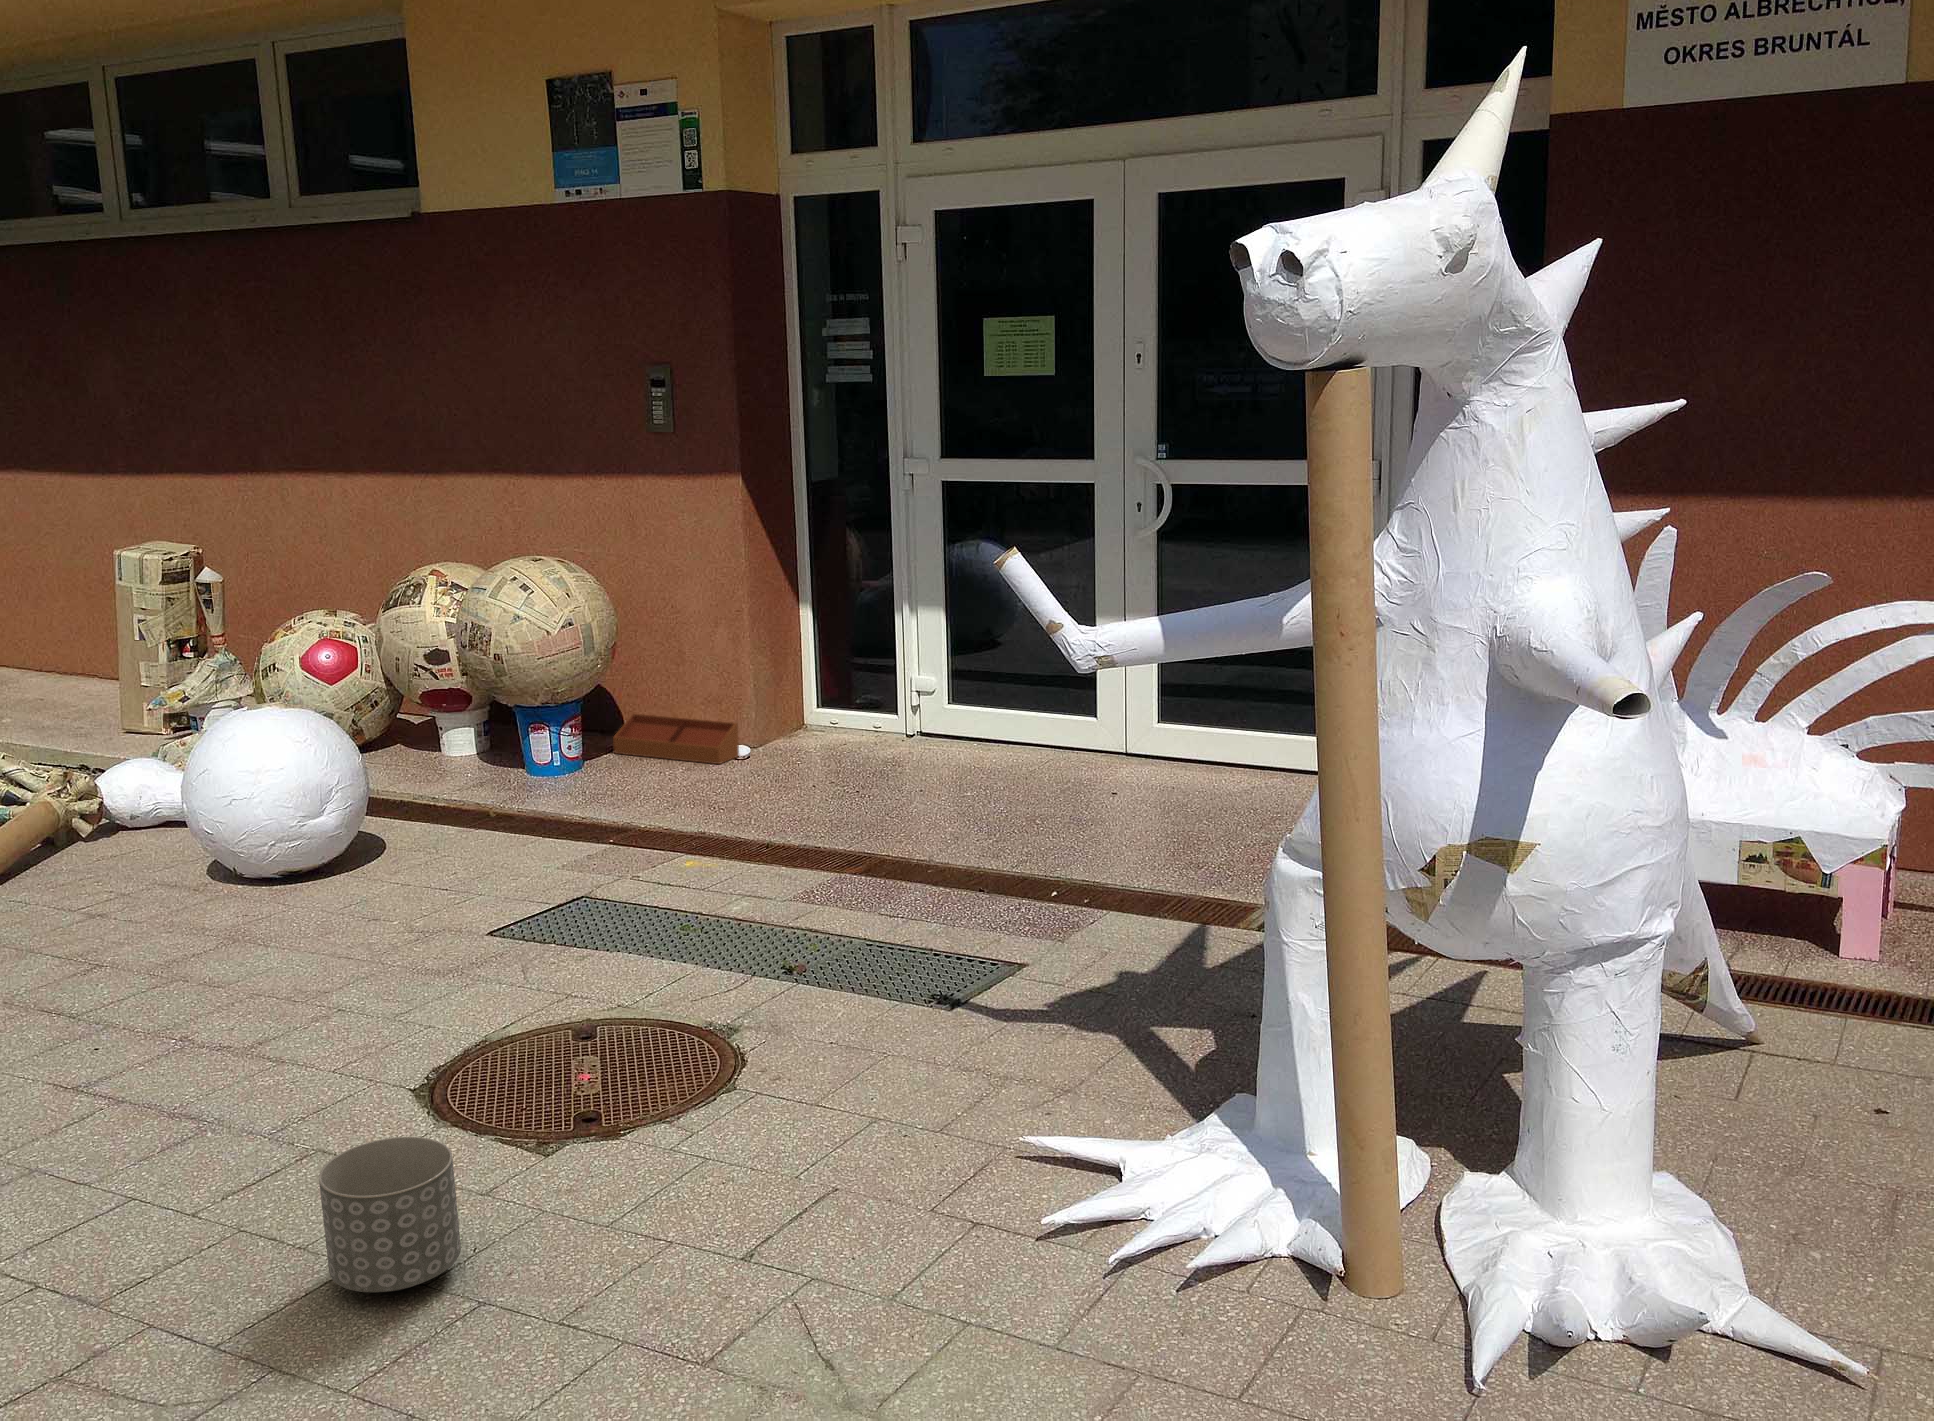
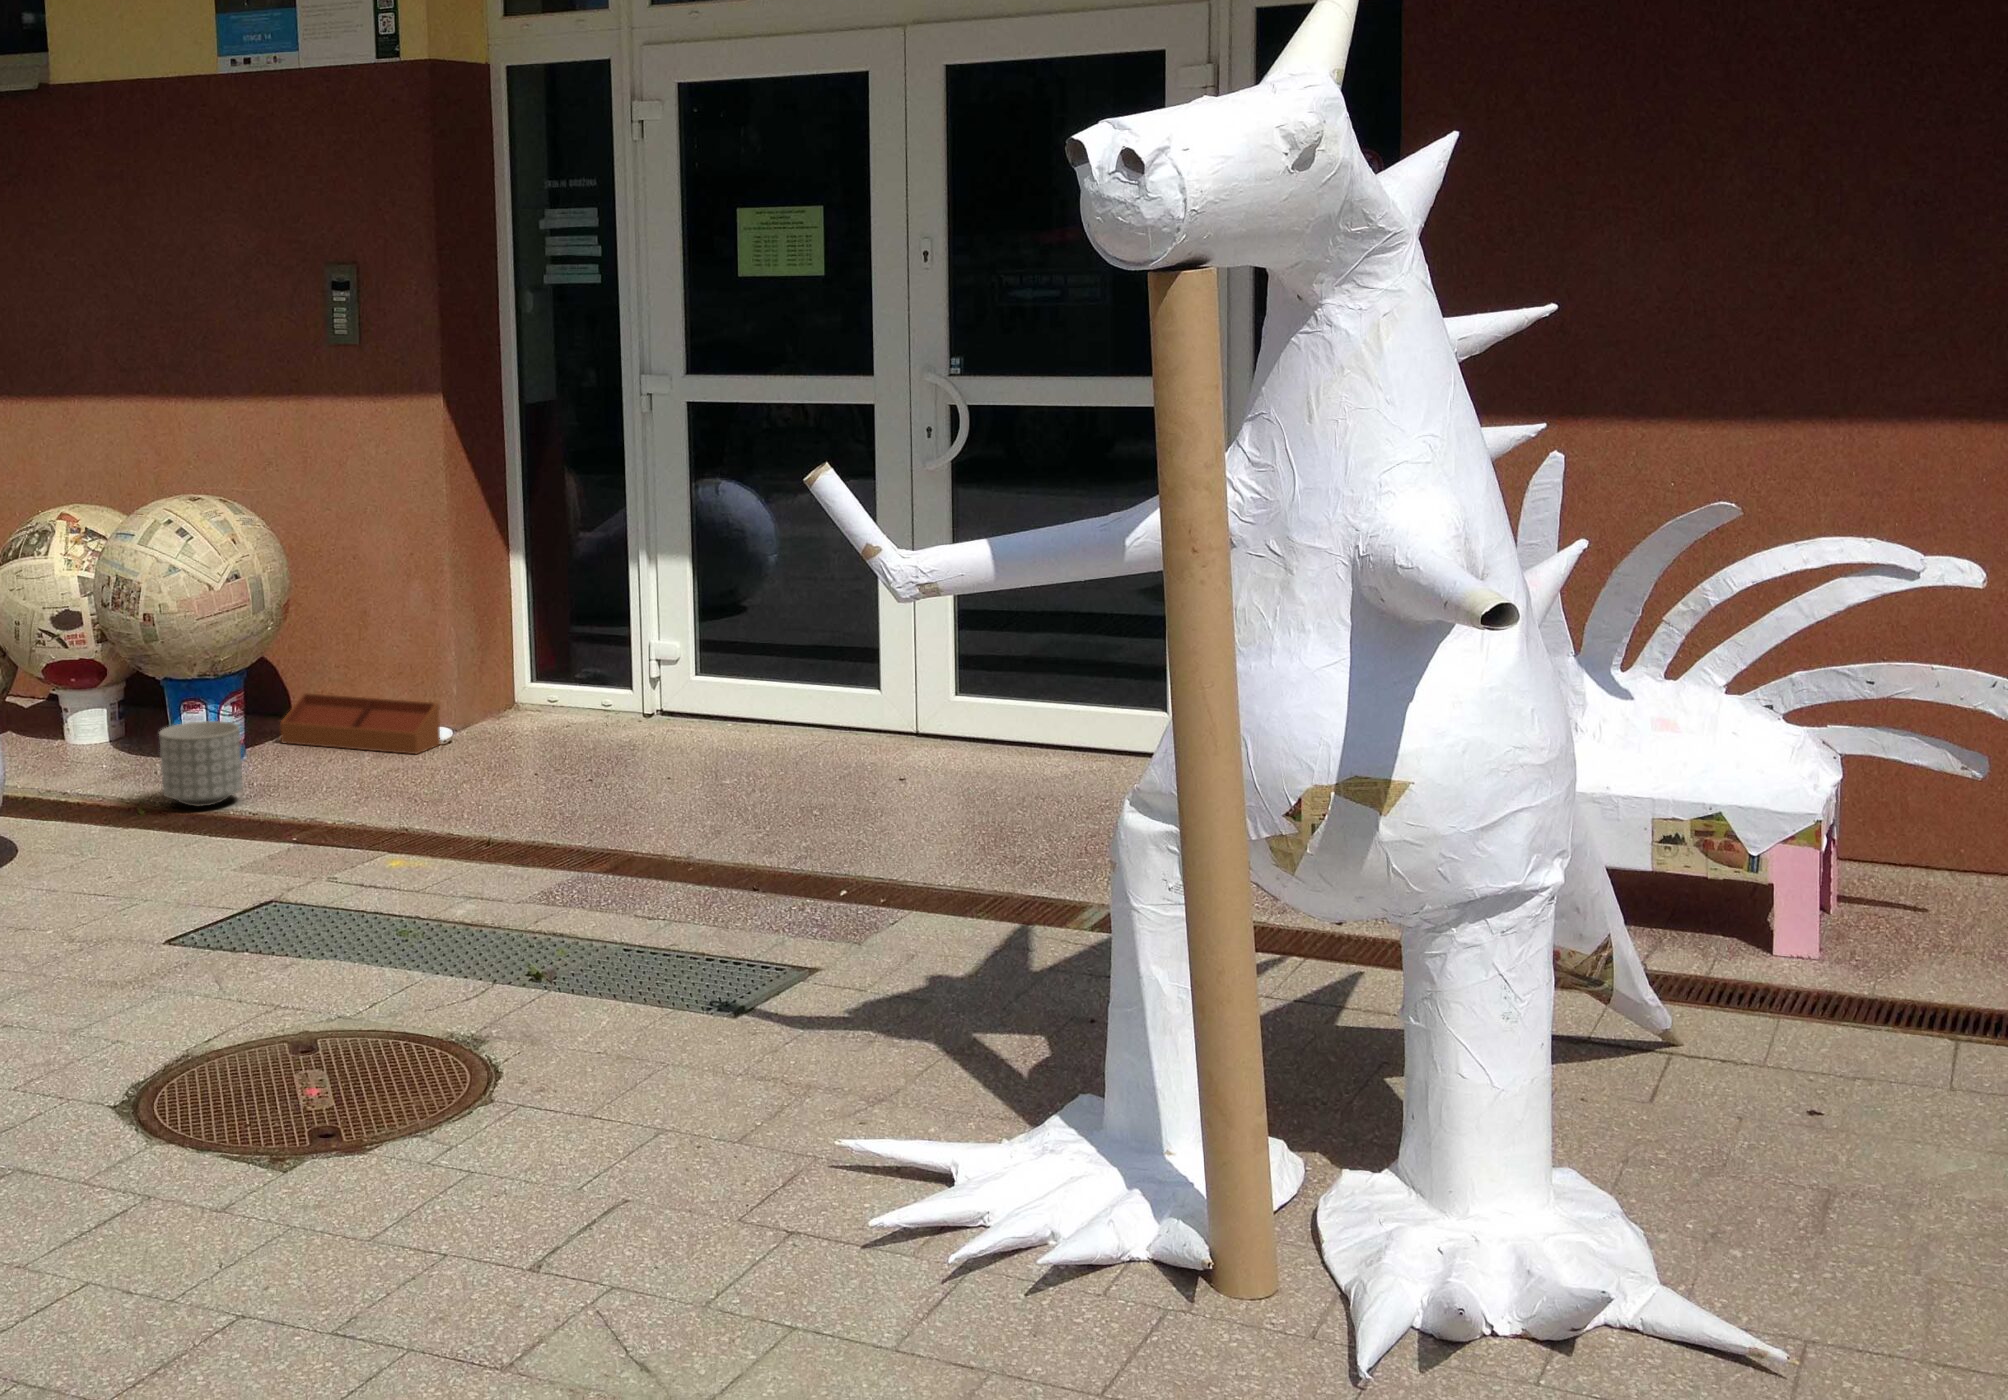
planter: present [319,1137,461,1292] -> present [159,721,243,807]

